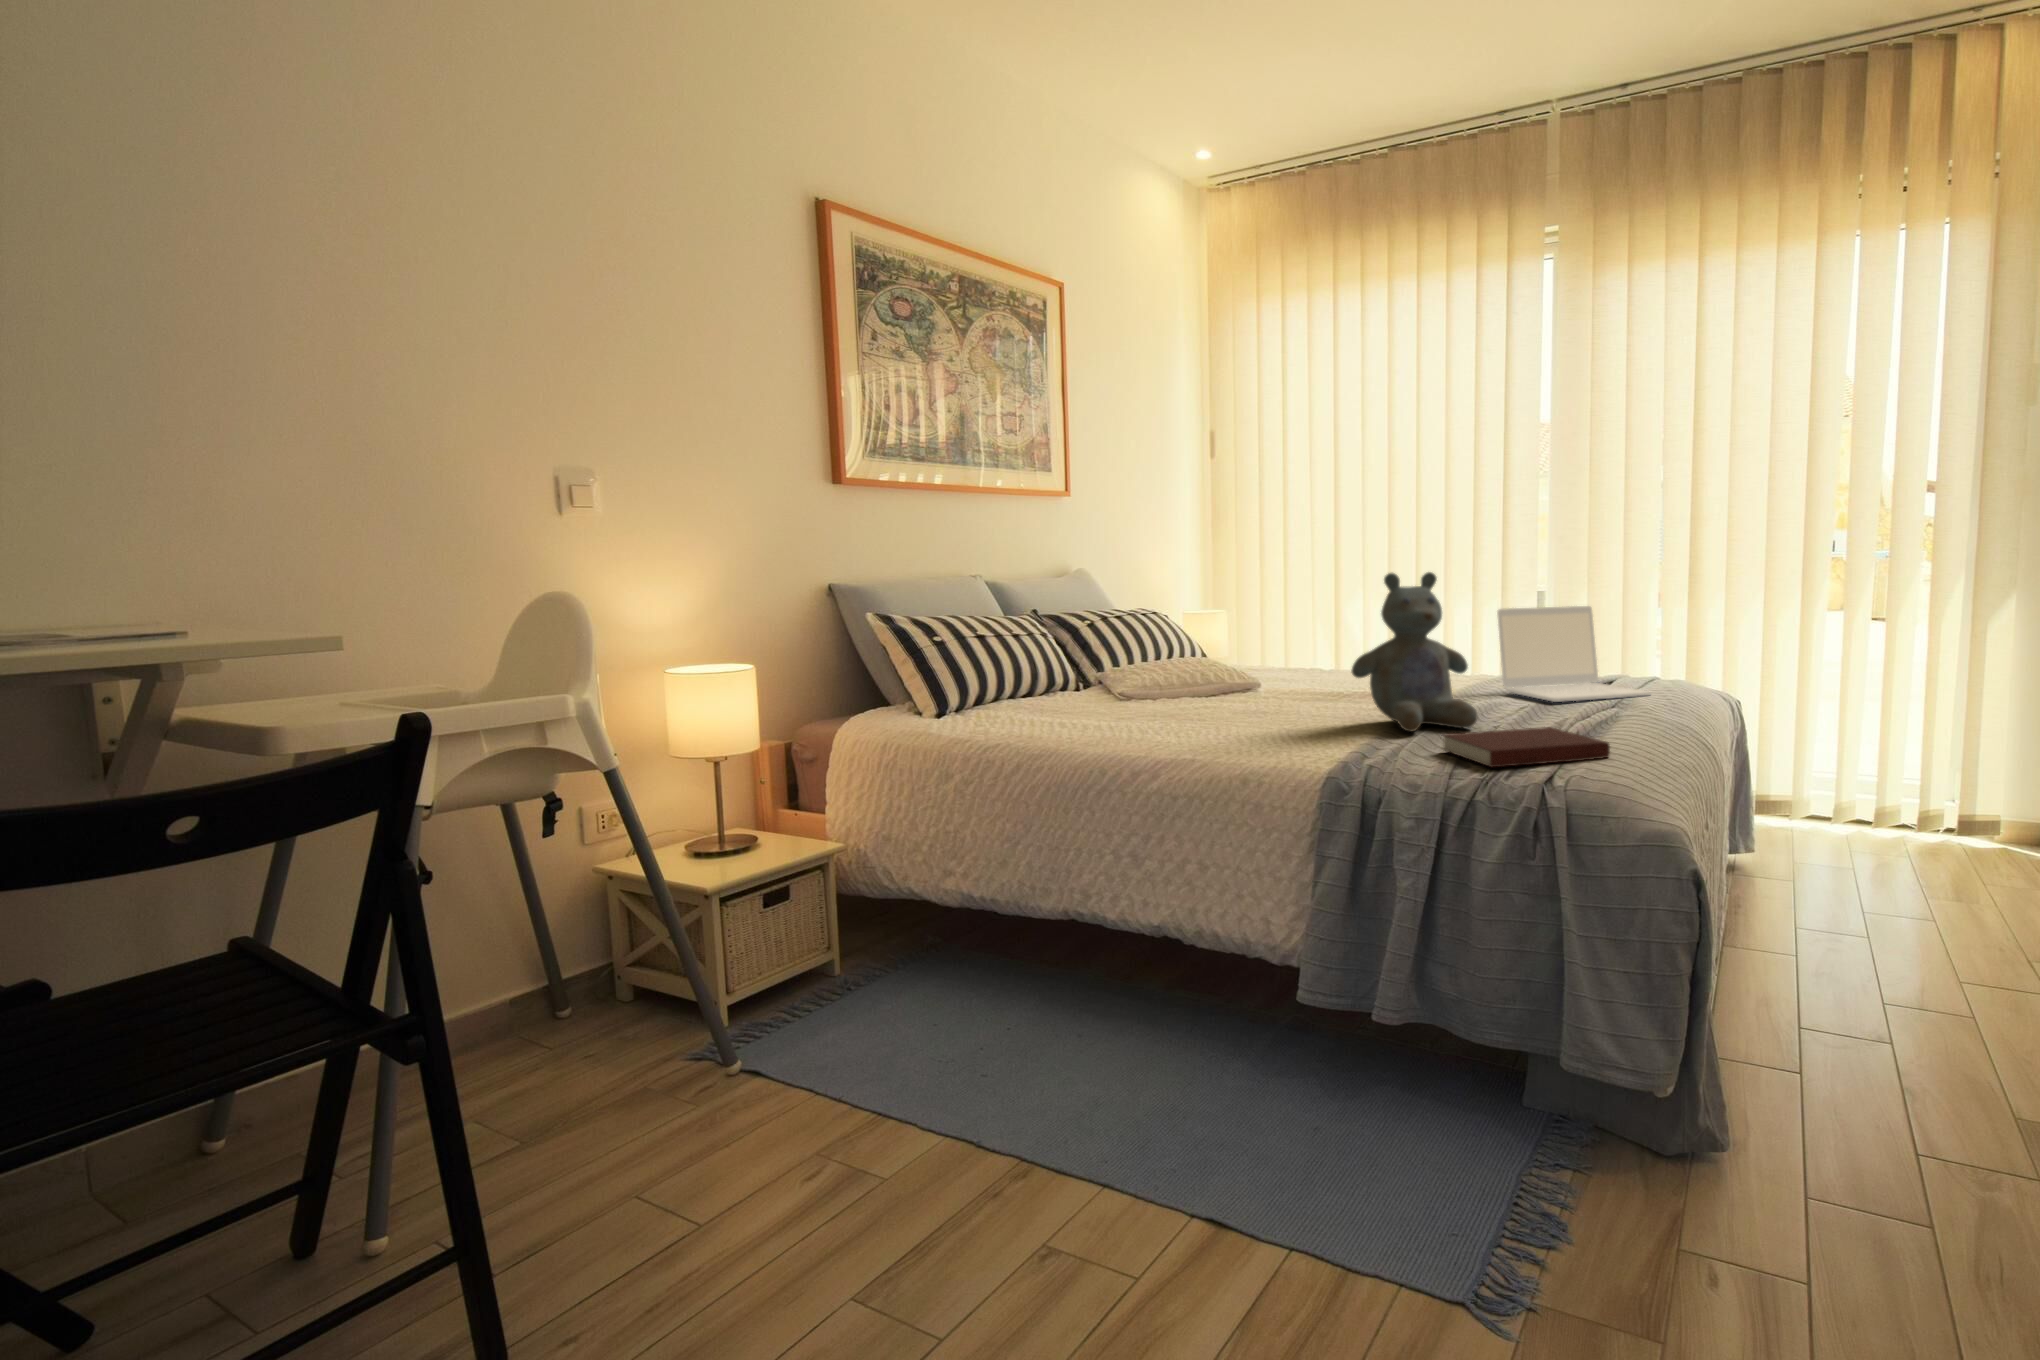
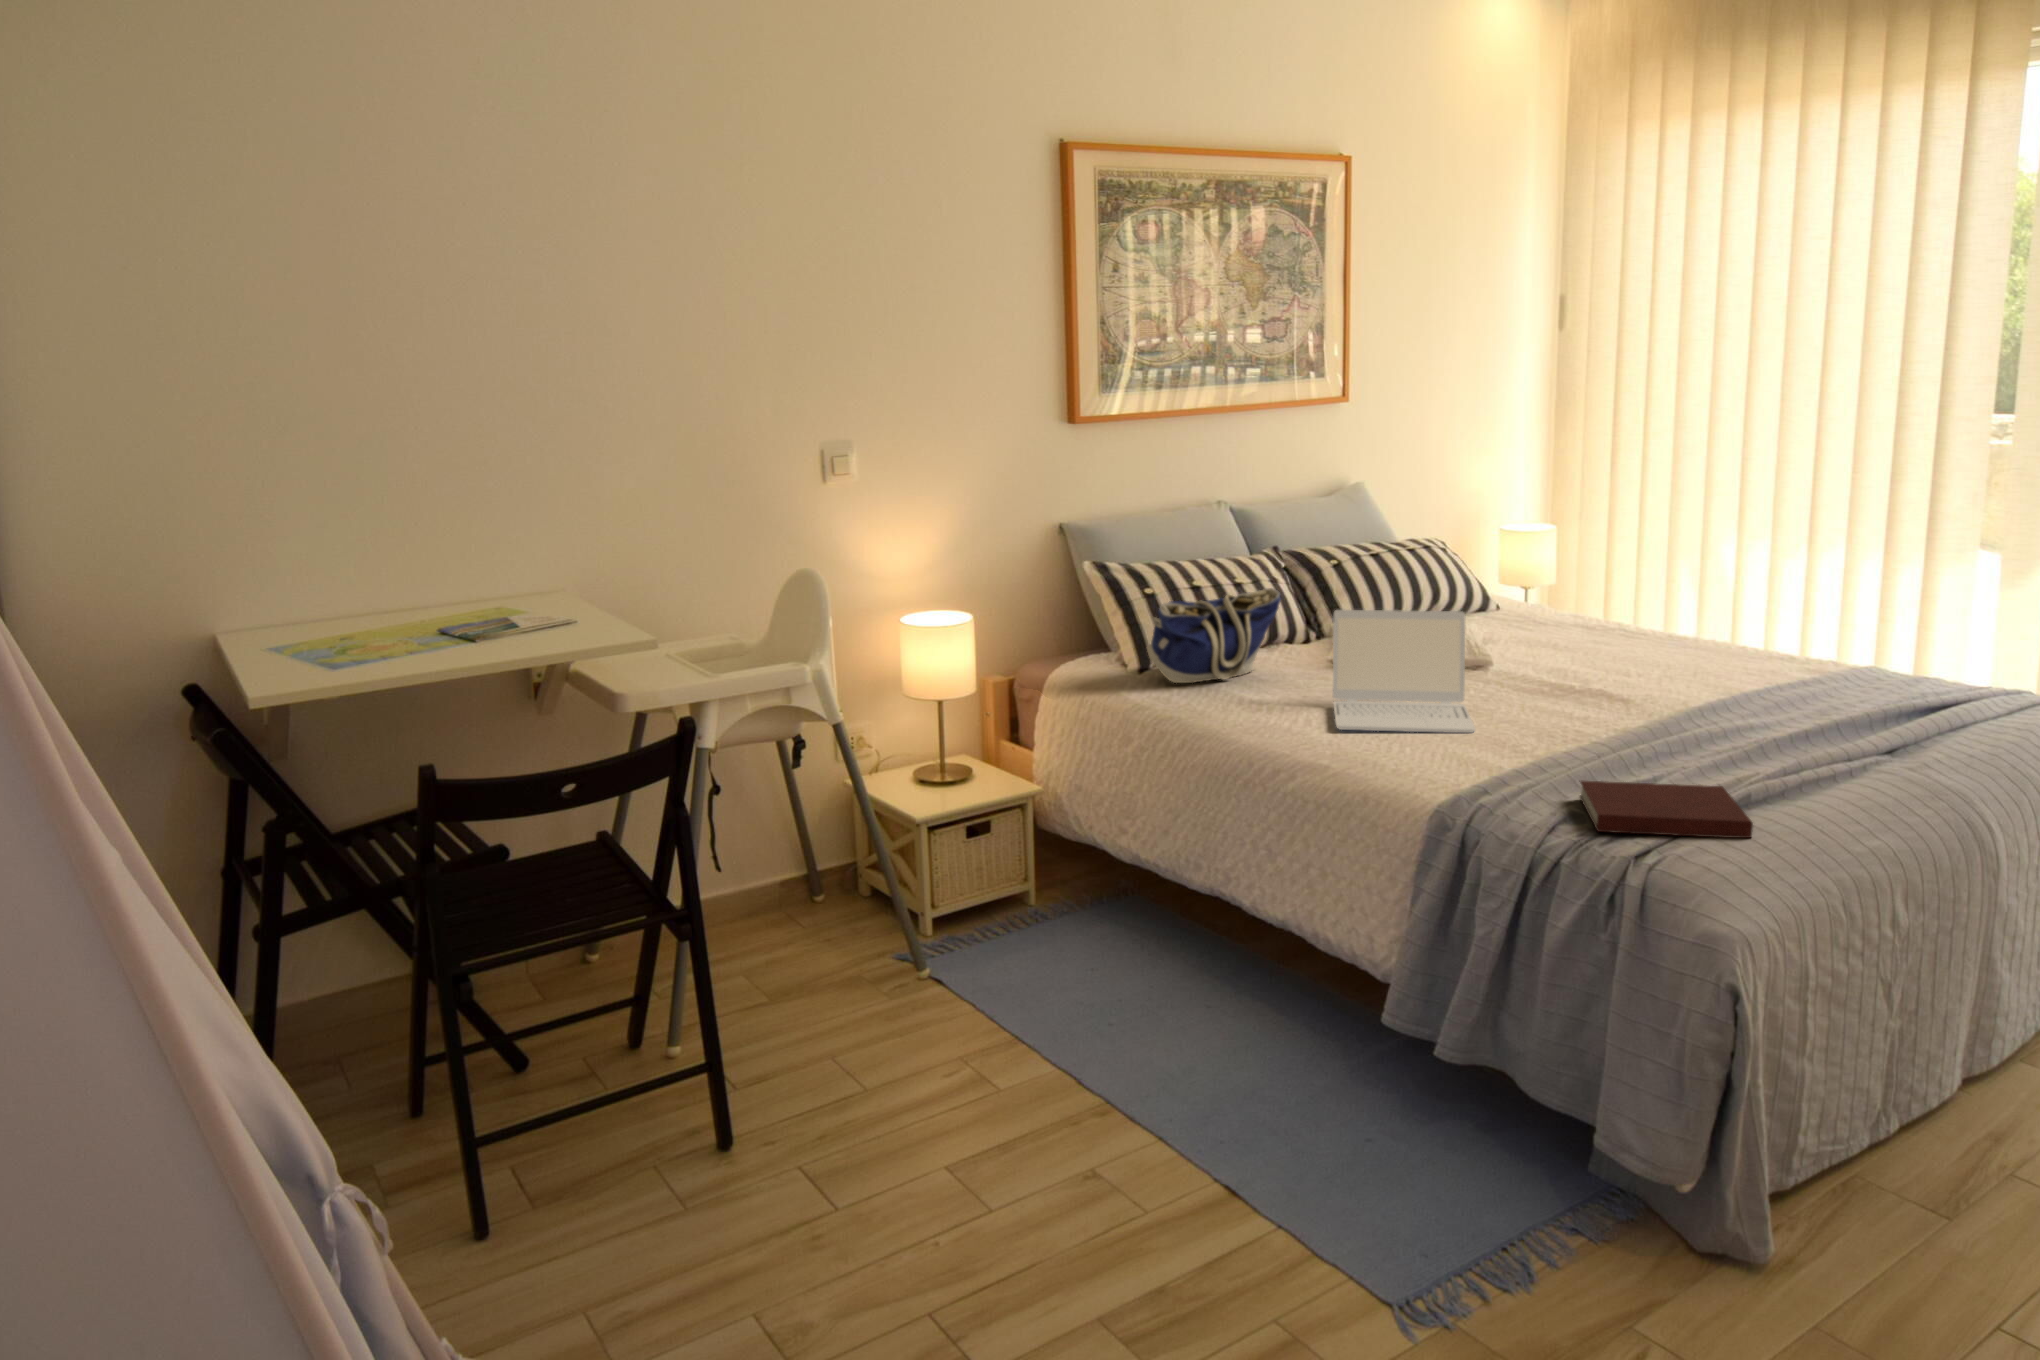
stuffed bear: present [1352,572,1478,731] -> none [1535,581,1684,766]
laptop: present [1497,606,1651,702] -> present [1333,610,1475,733]
tote bag: none [943,628,1072,723] -> present [1147,588,1281,683]

